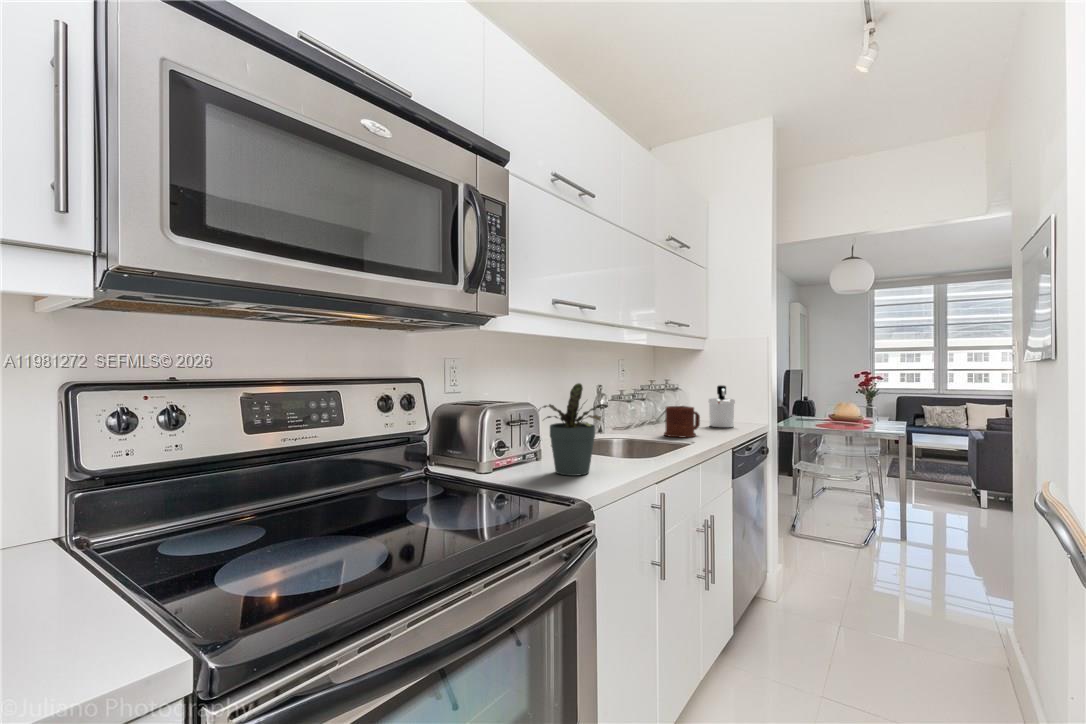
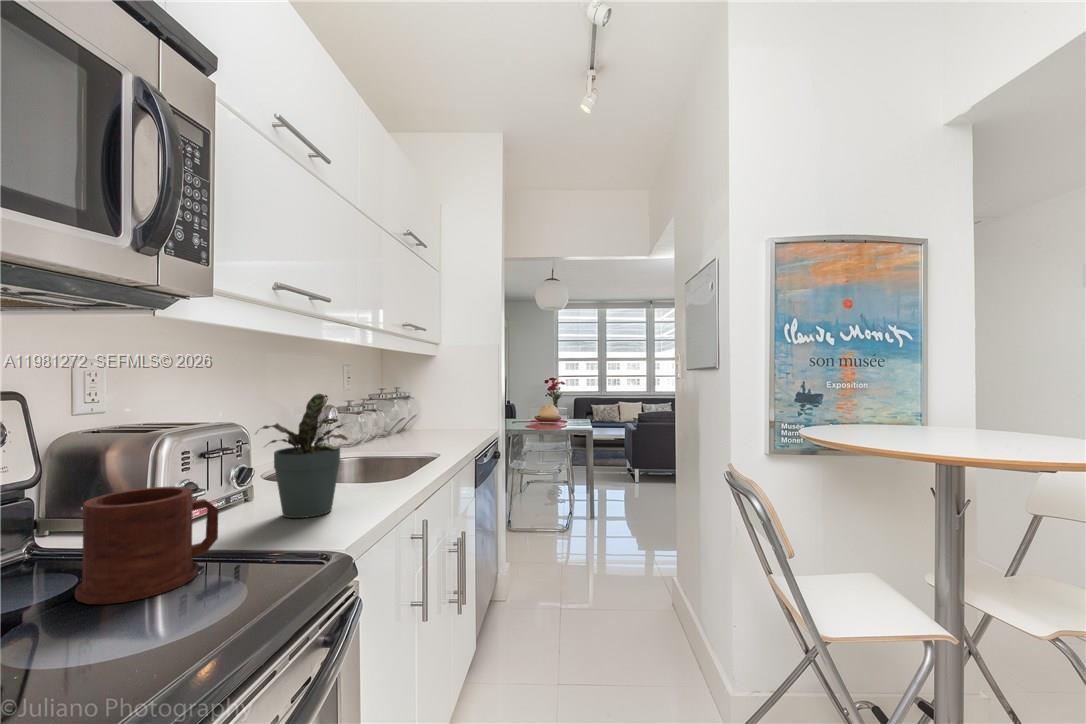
soap dispenser: present [709,385,735,428] -> none [443,393,469,436]
mug: present [664,406,700,437] -> present [75,487,218,604]

